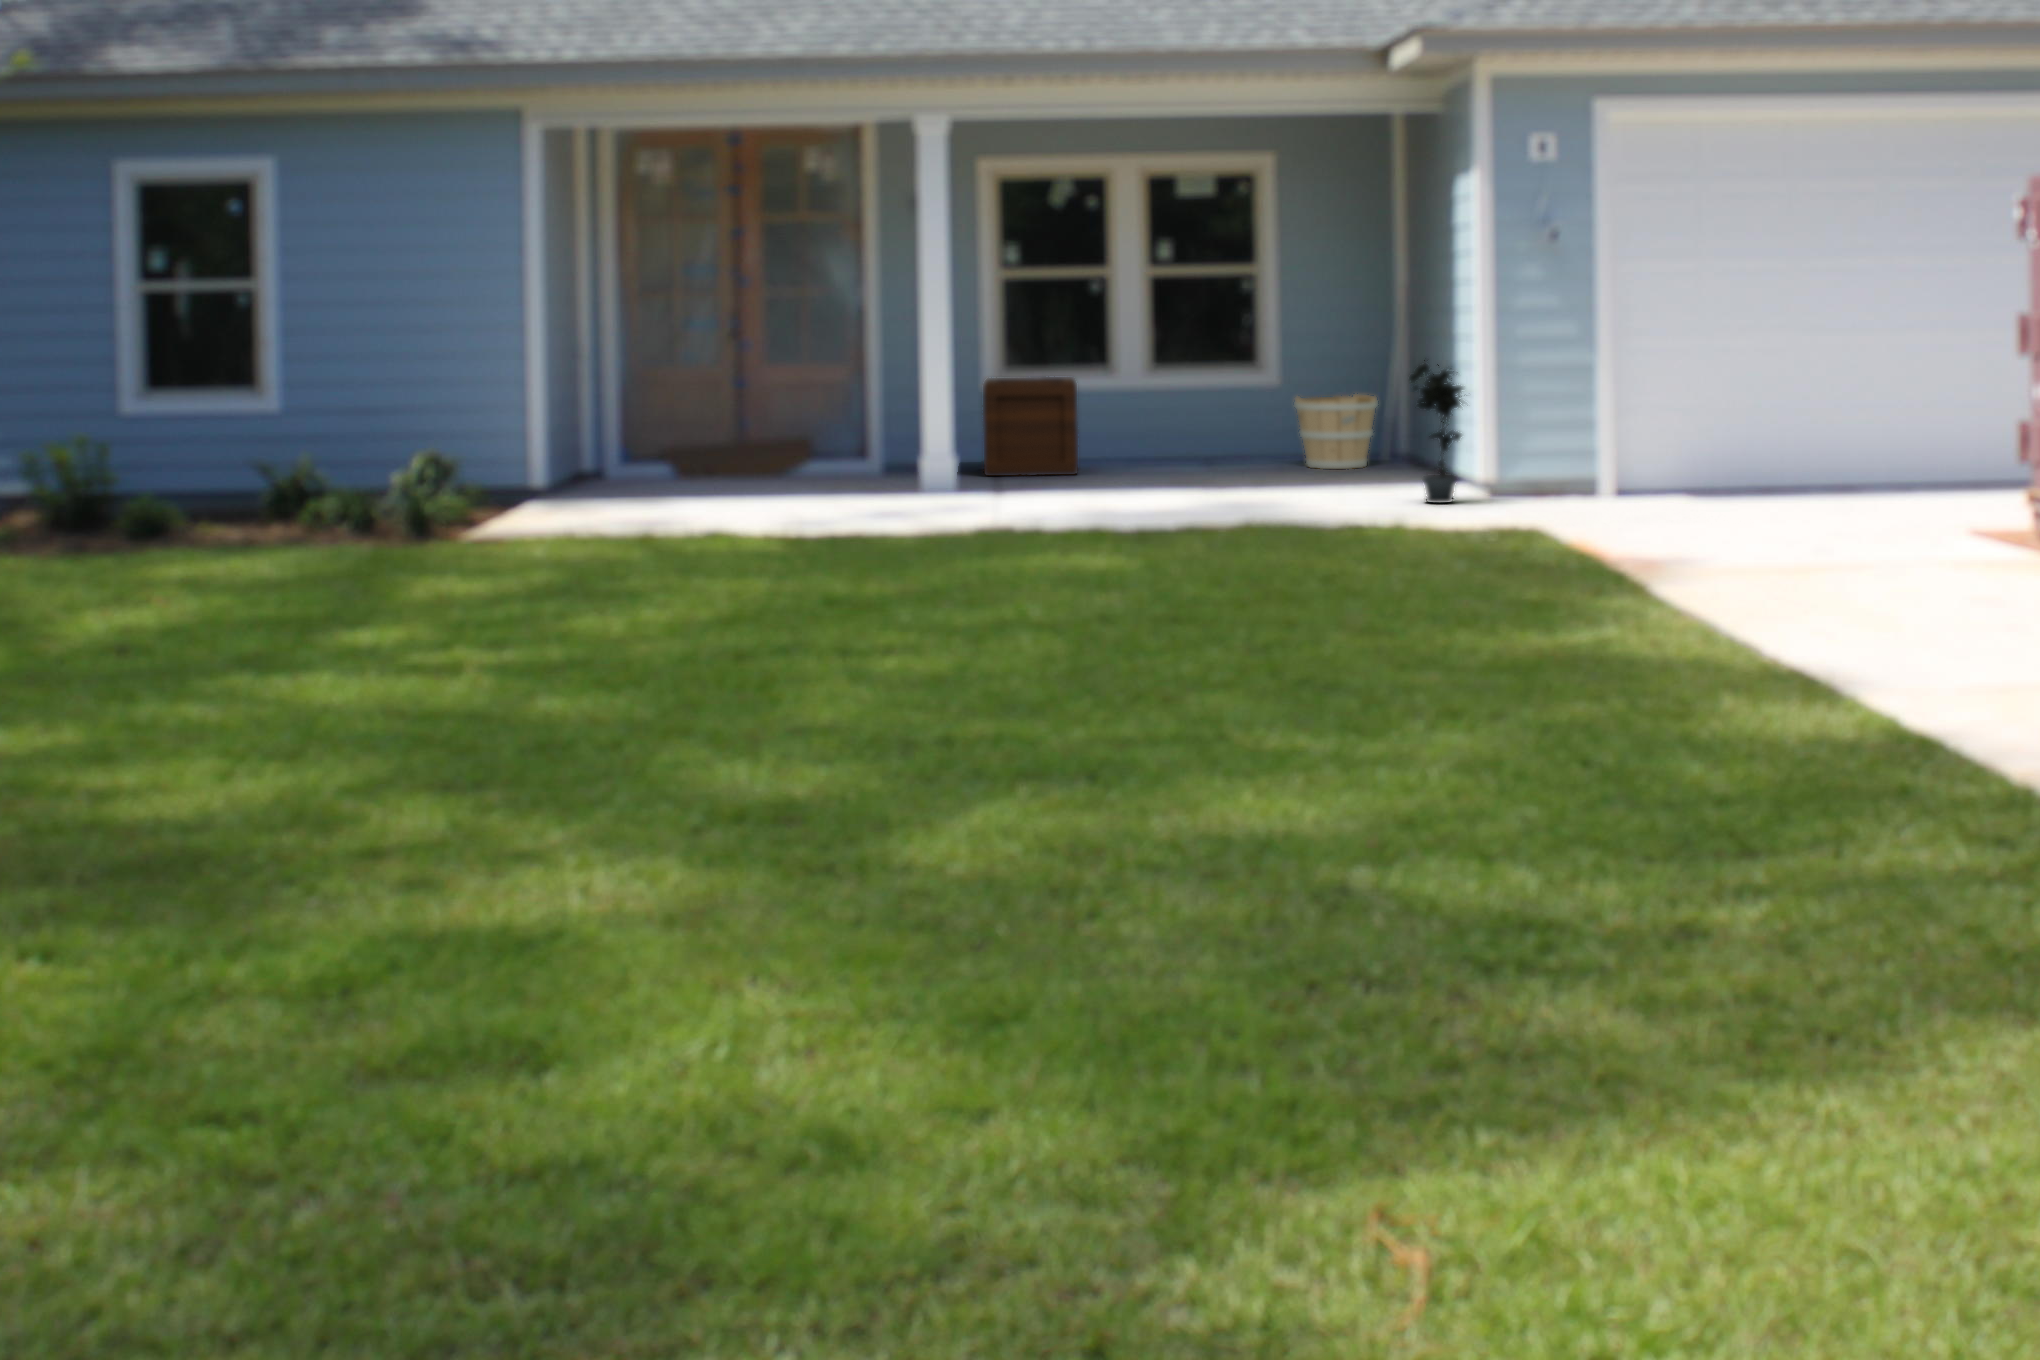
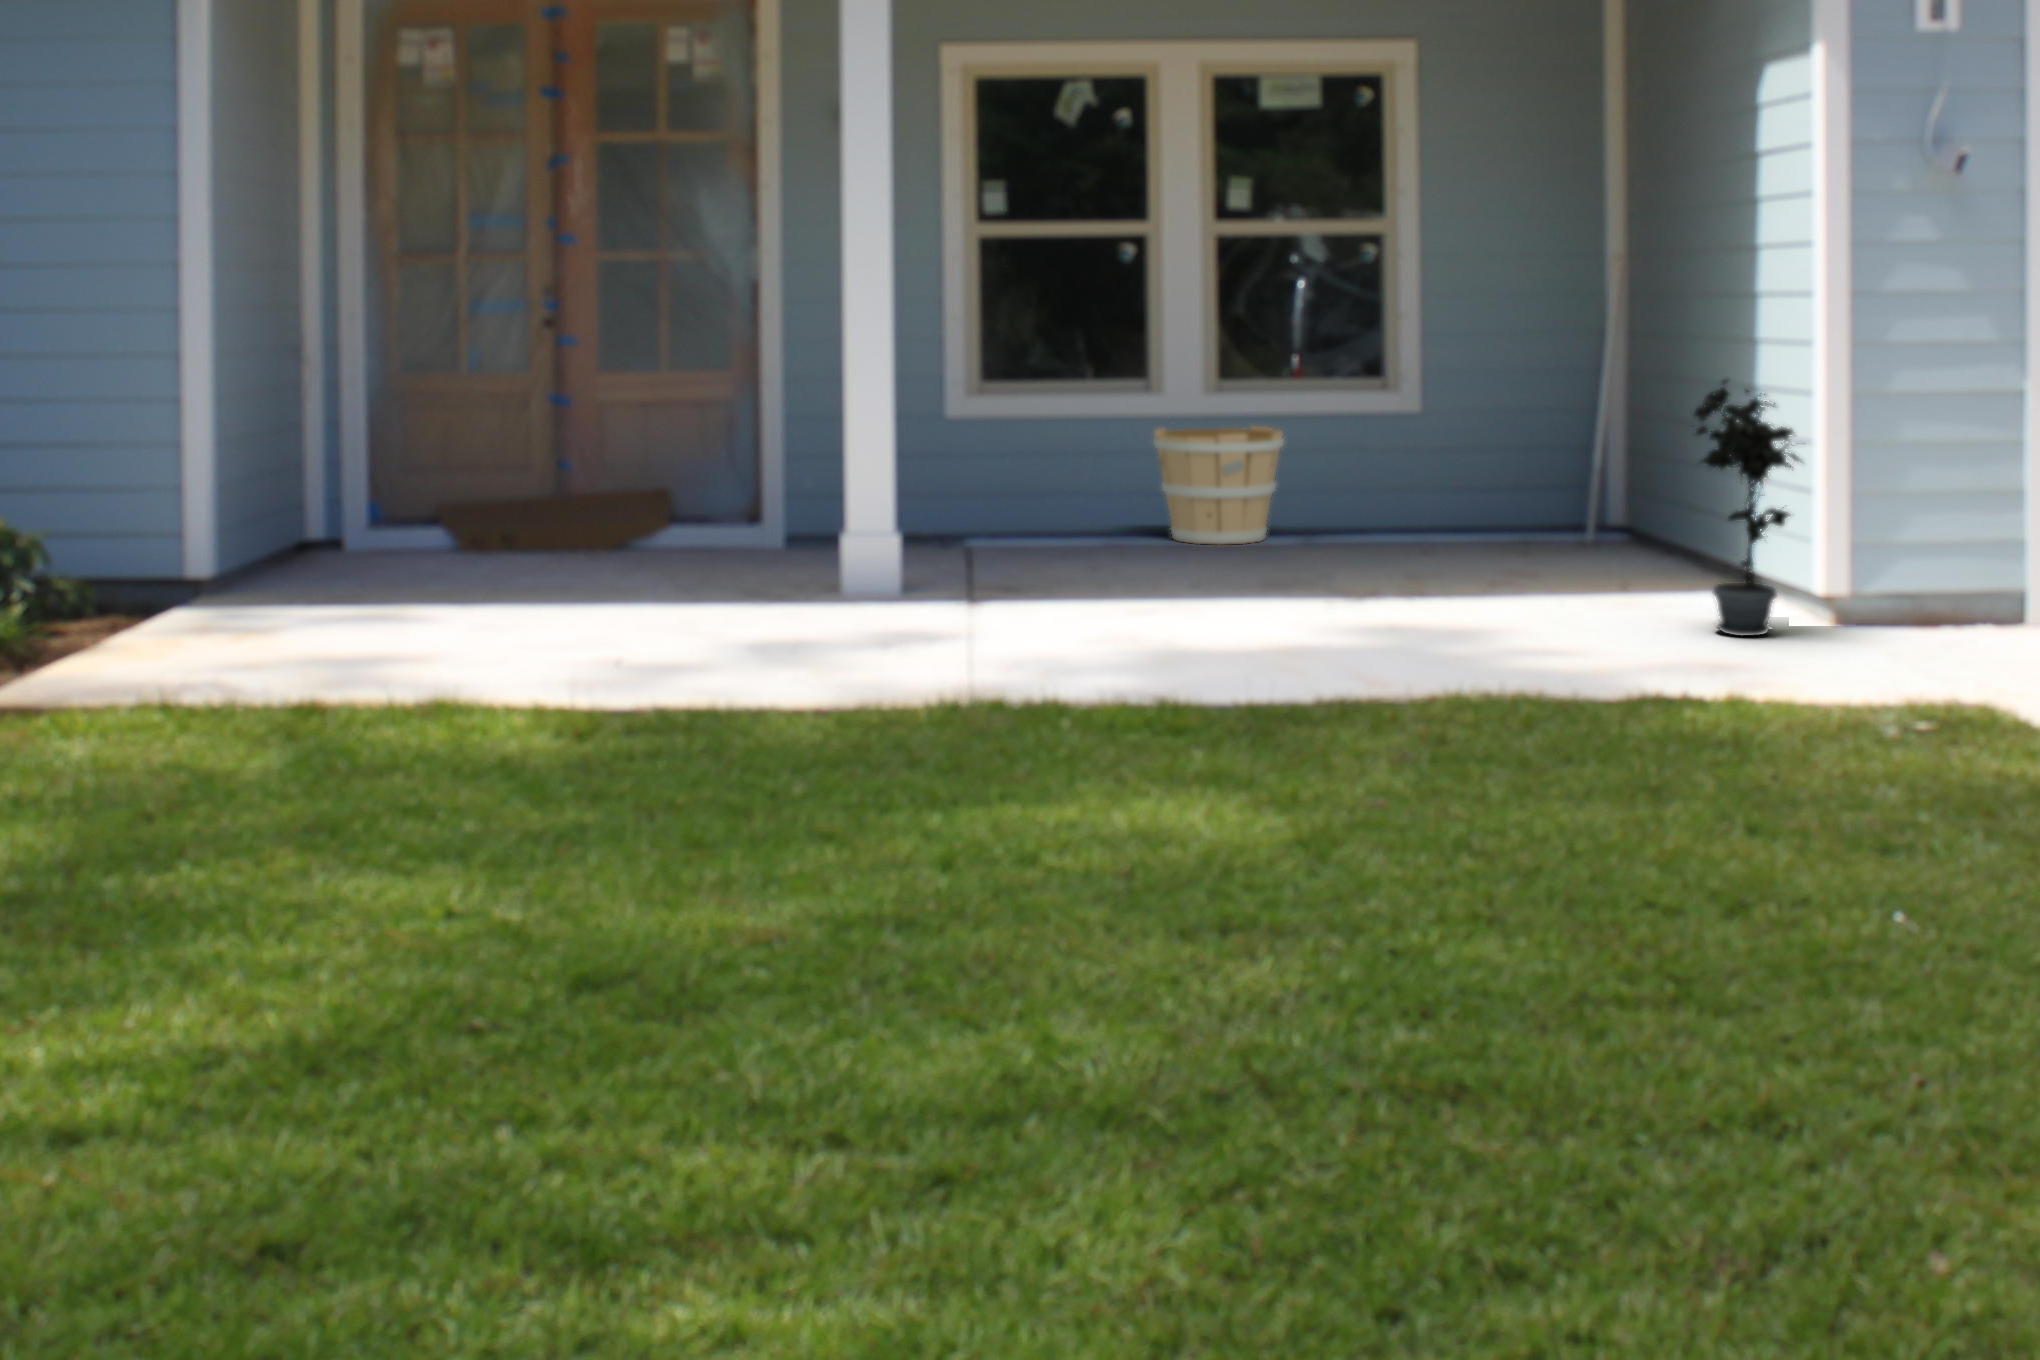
wooden crate: present [983,377,1078,476] -> none [941,392,1091,550]
wooden bucket: present [1295,394,1377,469] -> present [1153,426,1285,545]

